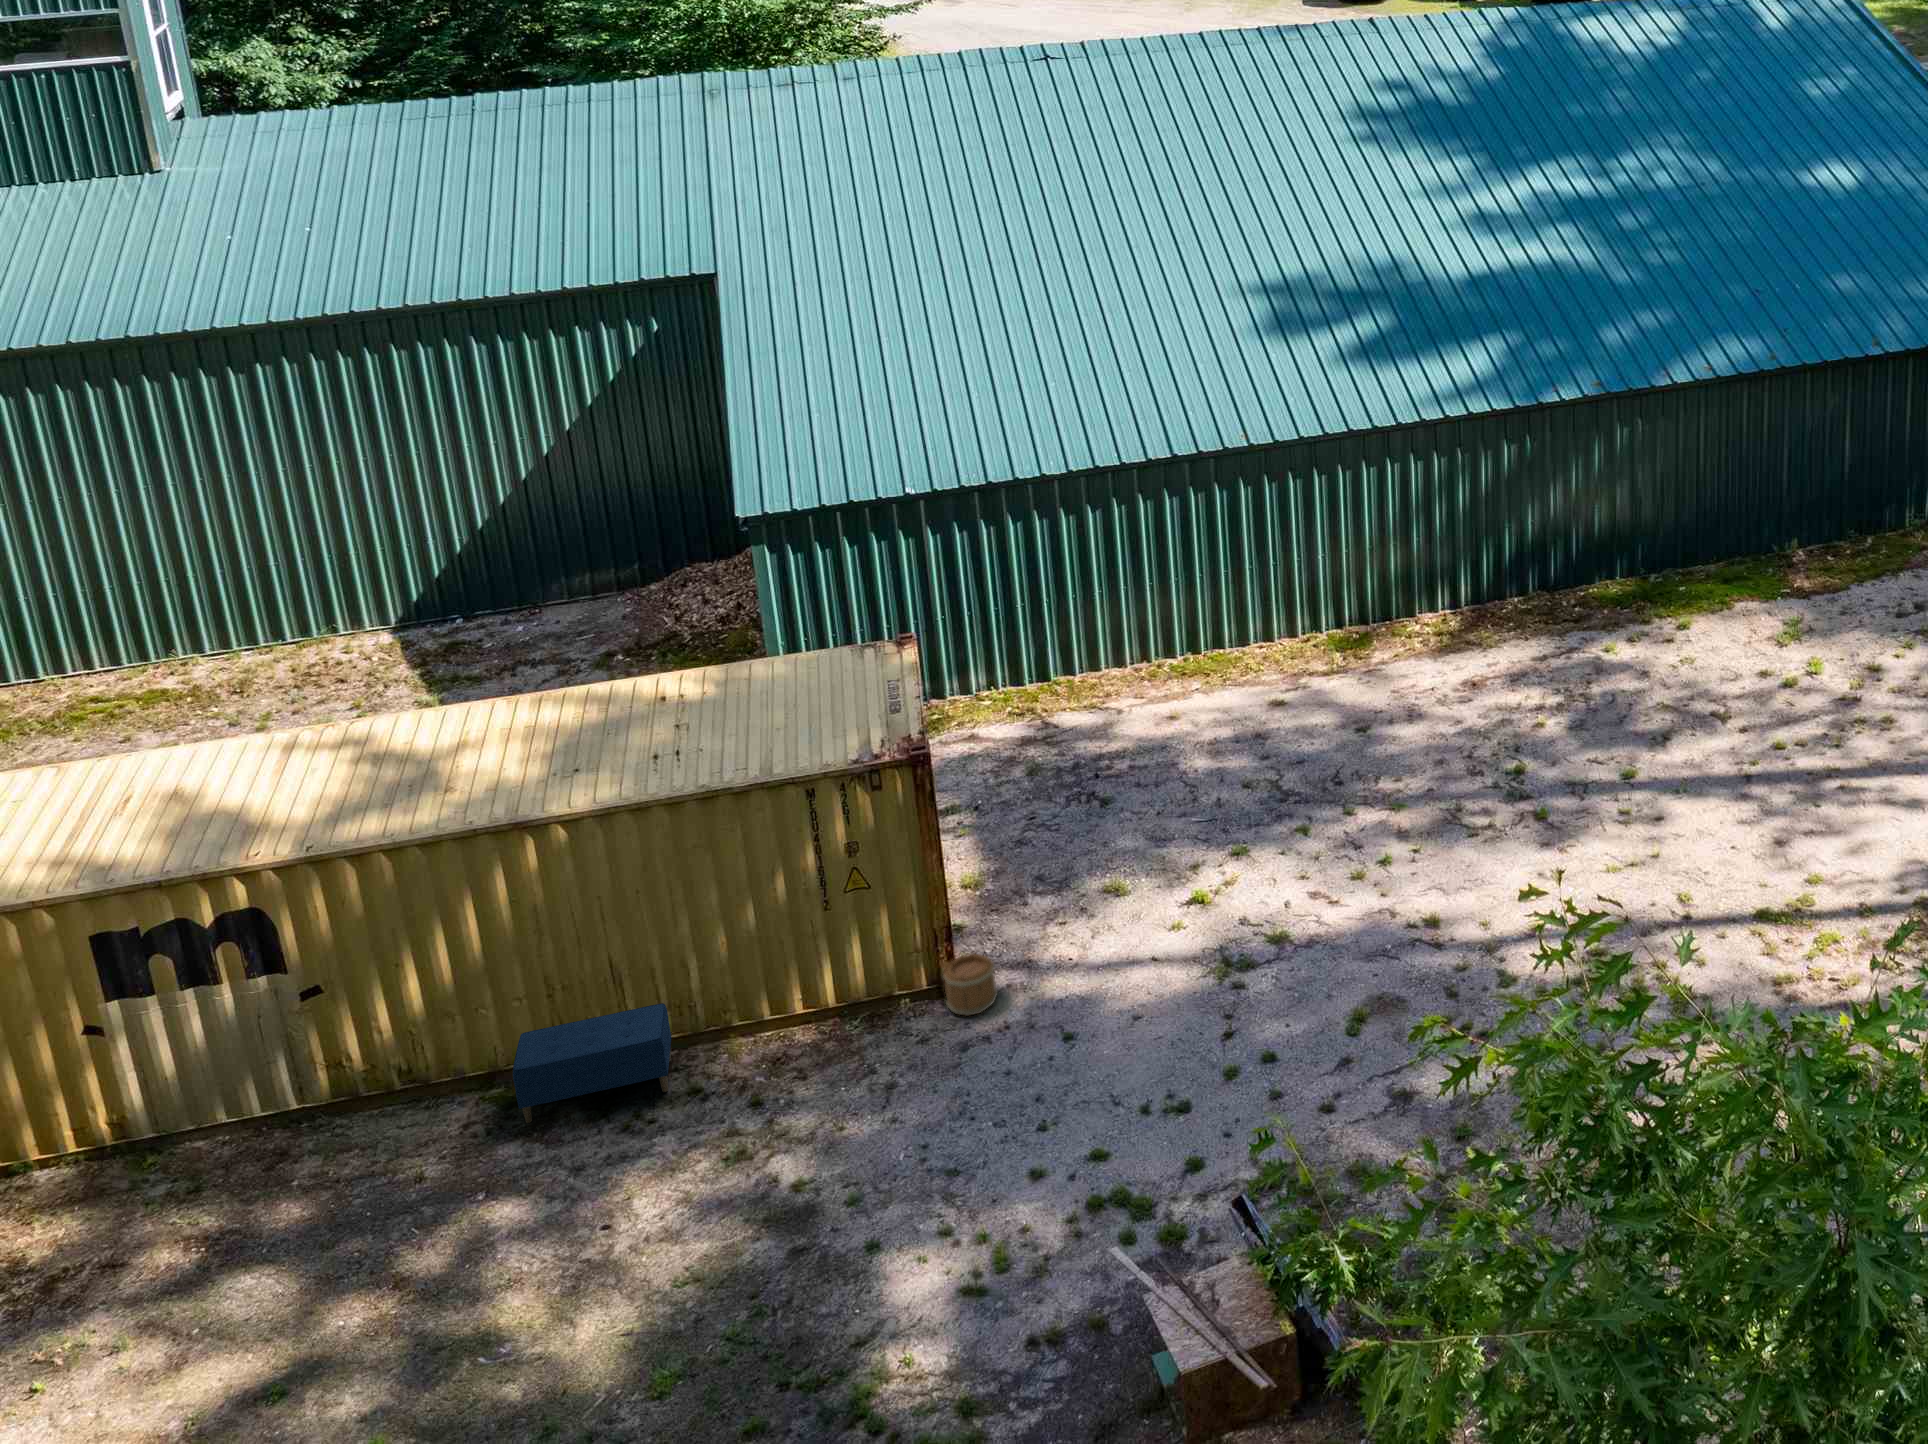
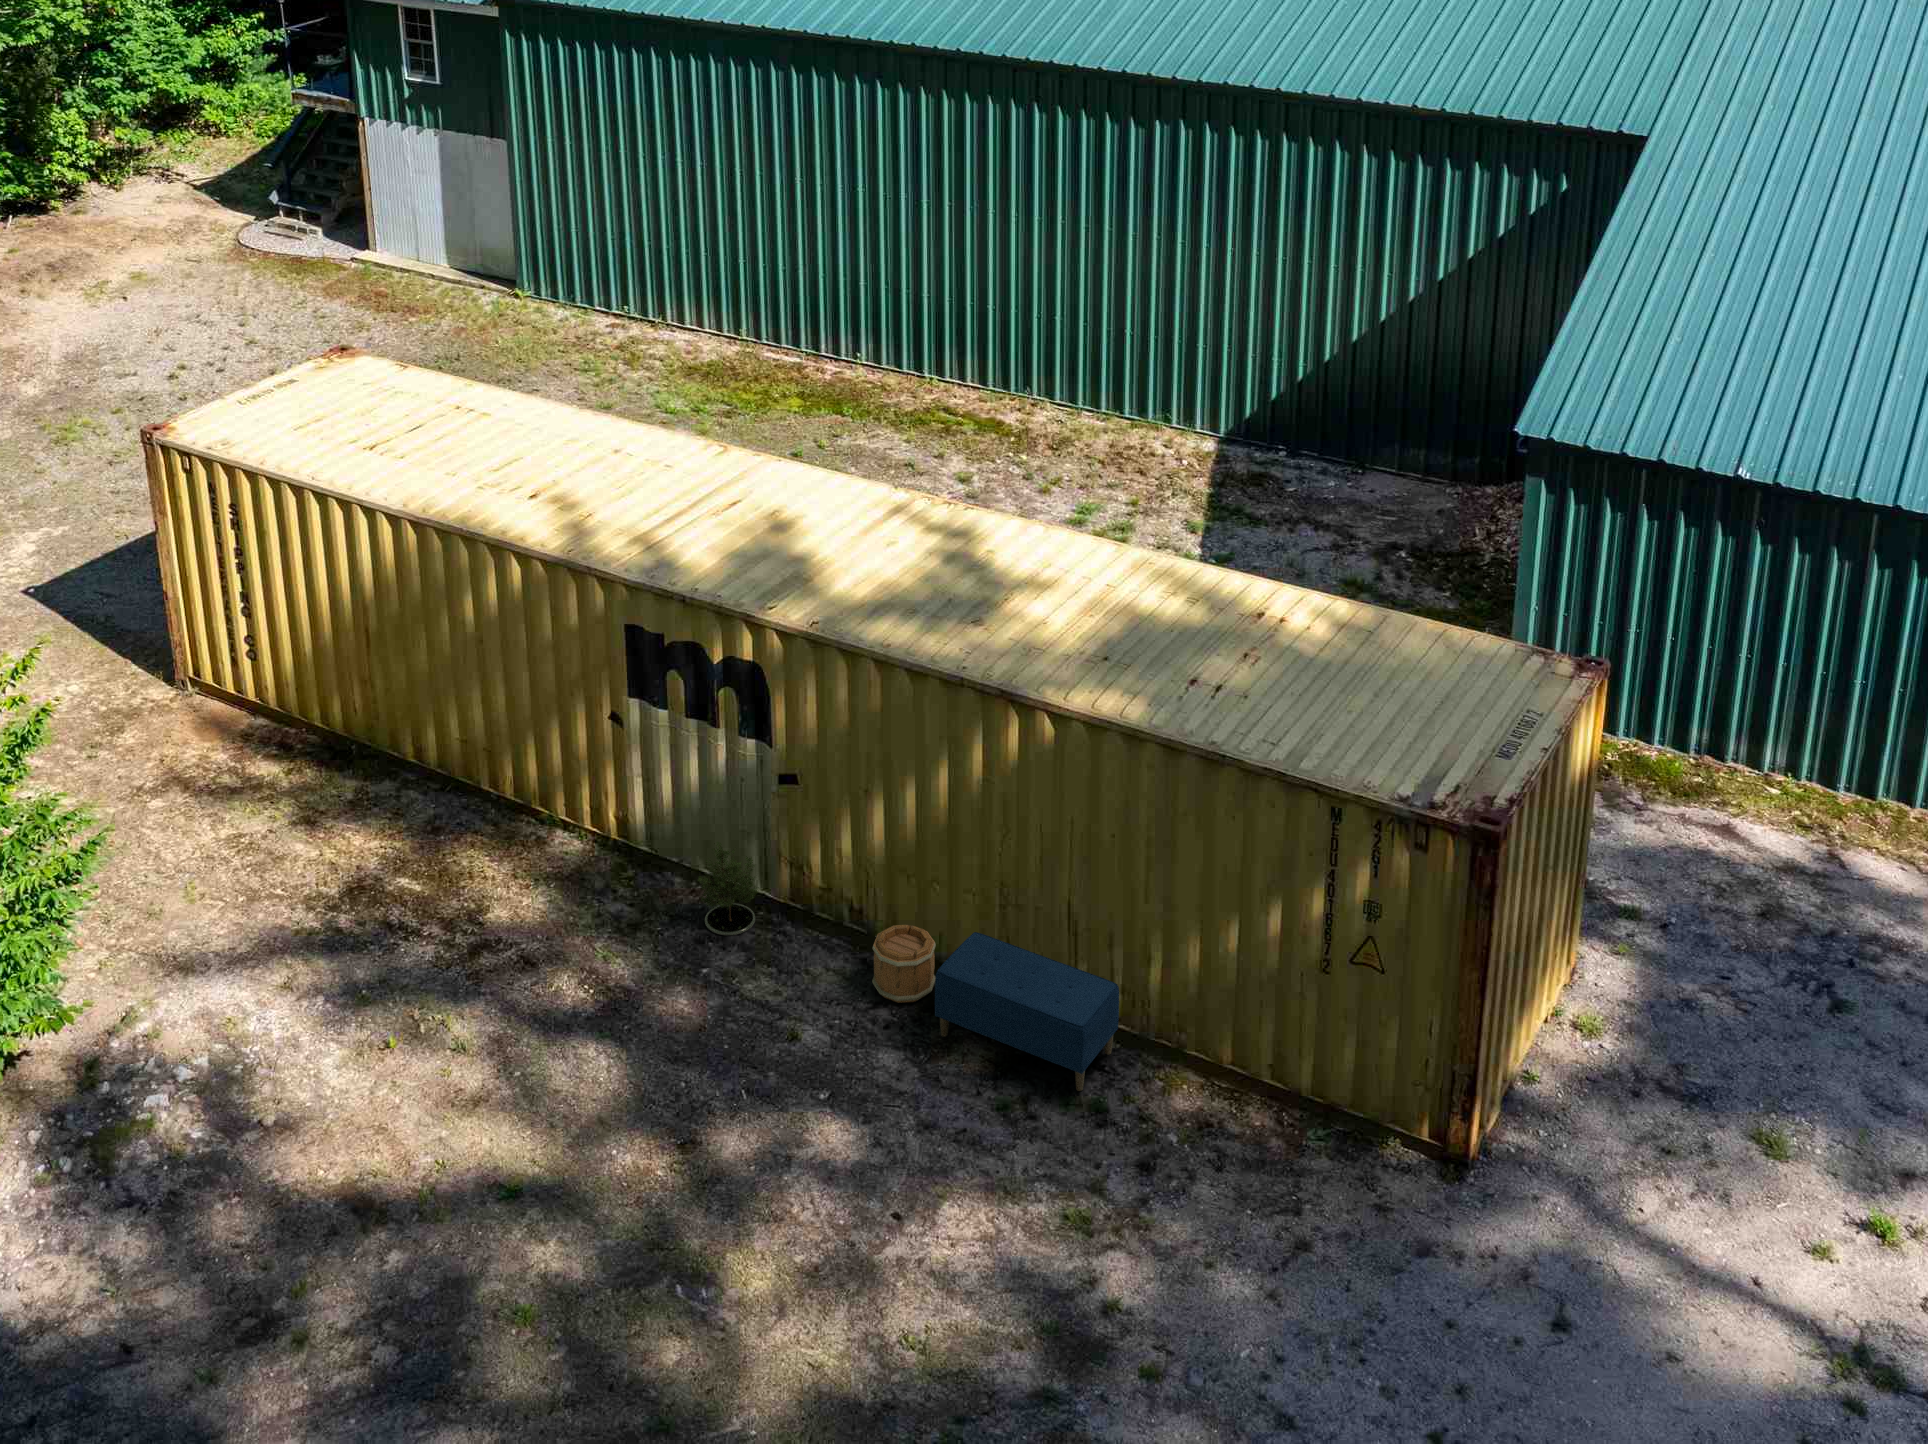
bucket: present [943,954,997,1016] -> present [872,925,936,1003]
potted tree: none [213,1091,282,1178] -> present [698,842,759,935]

